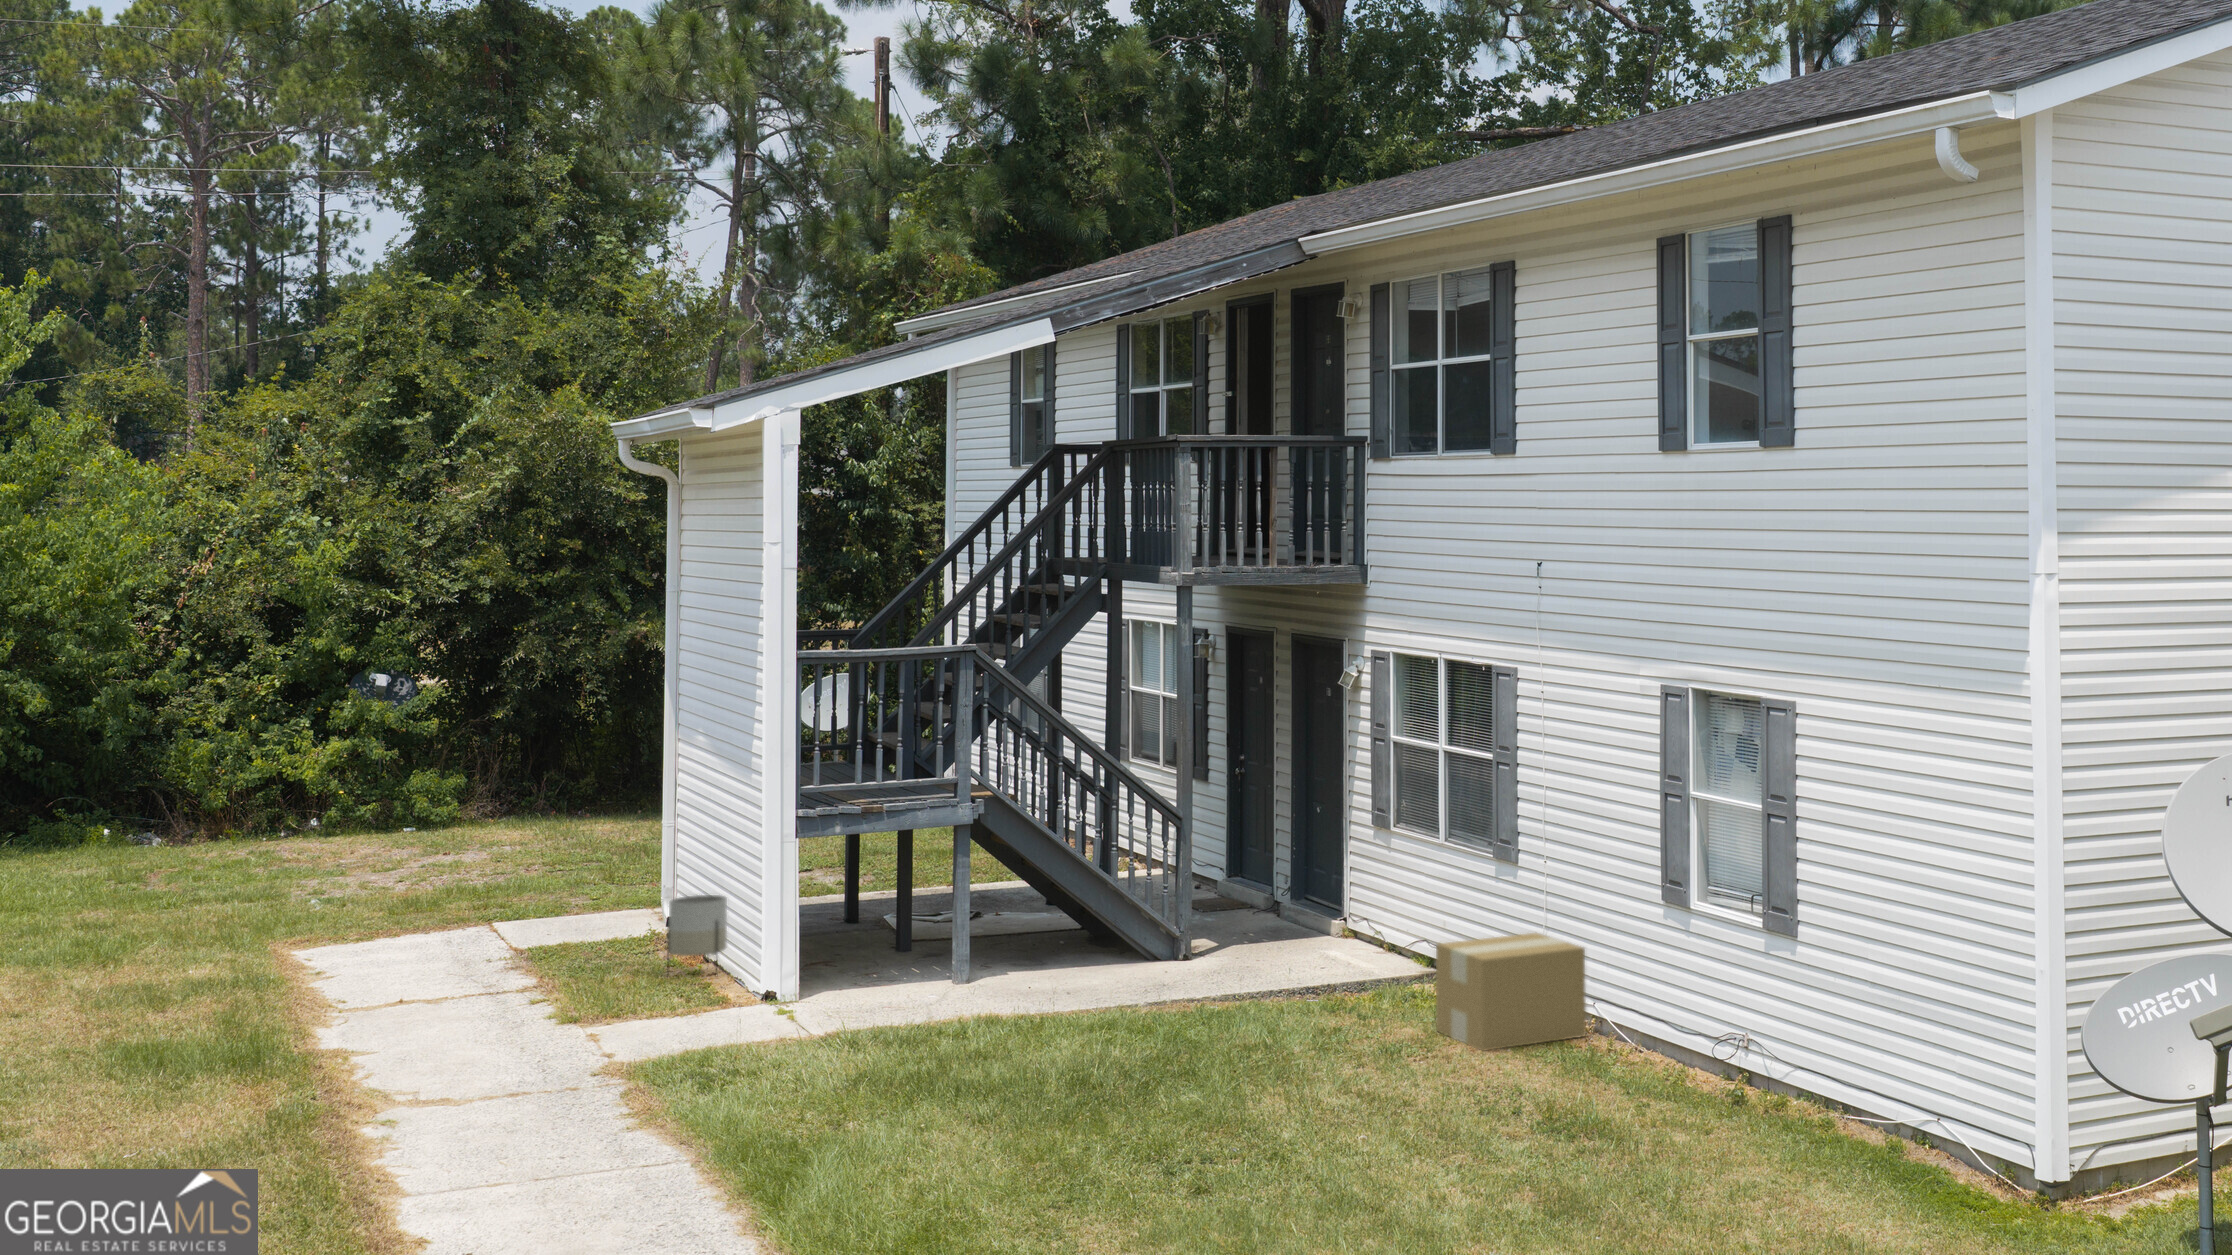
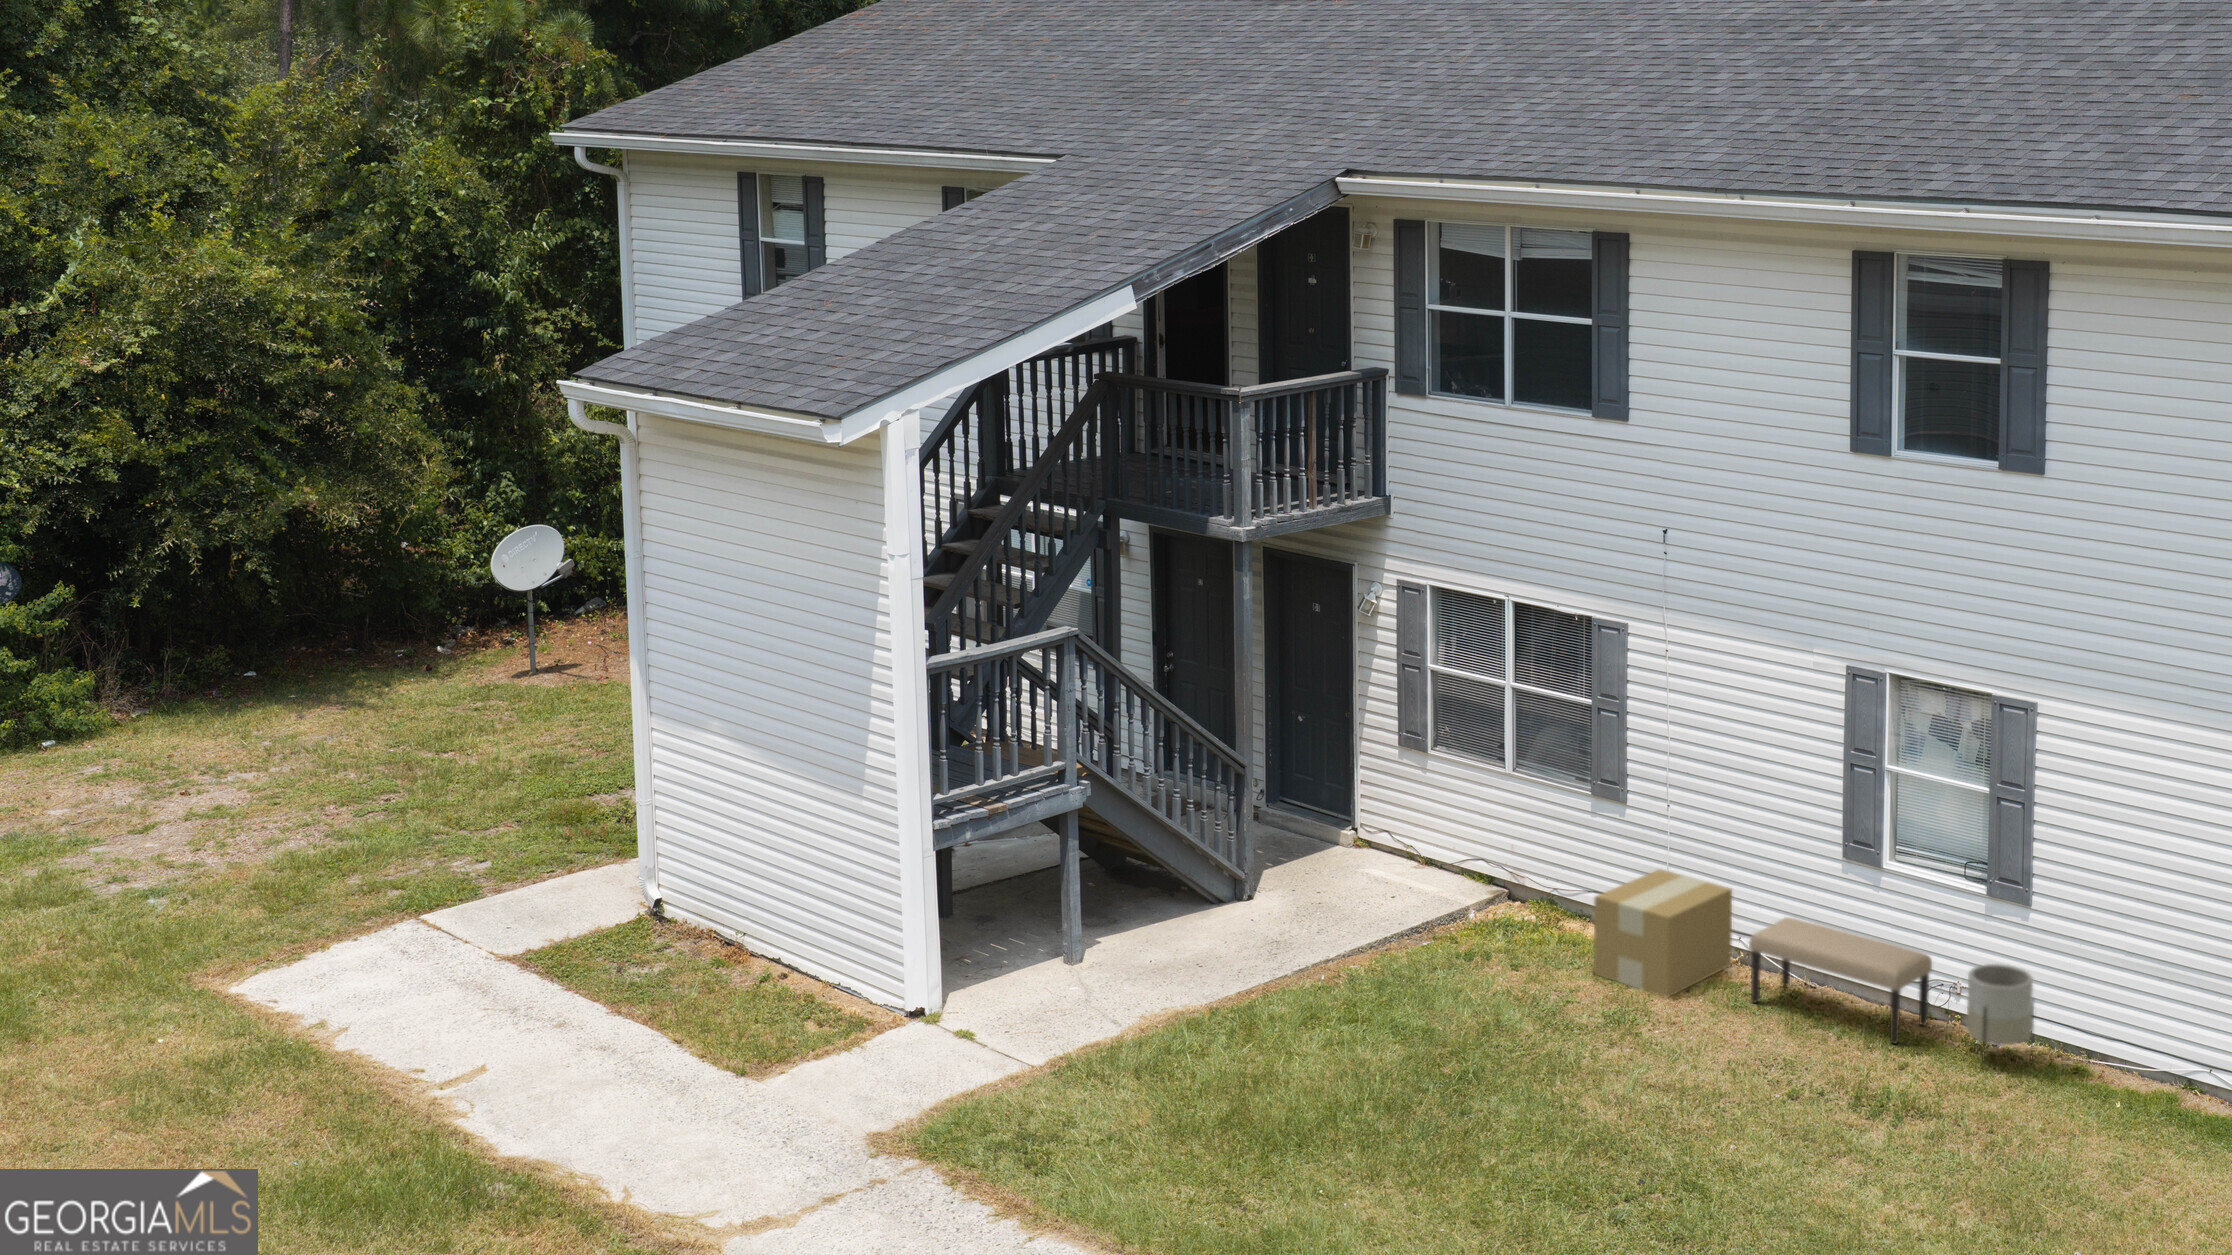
planter: present [667,895,727,973] -> present [1967,964,2034,1045]
bench: none [1558,973,1726,1098] -> present [1749,917,1932,1044]

